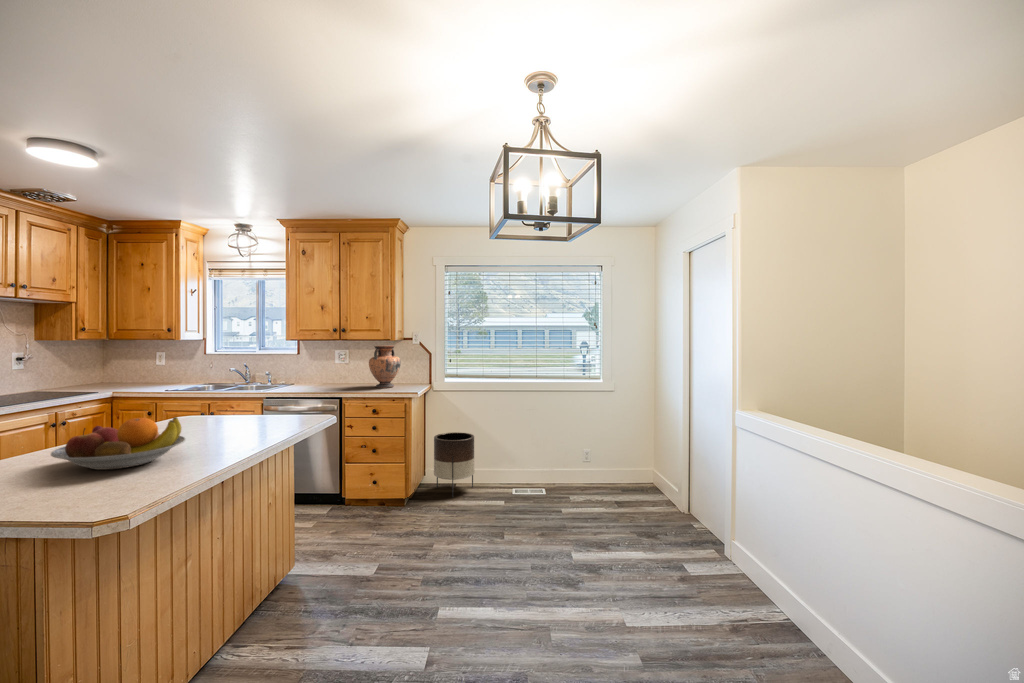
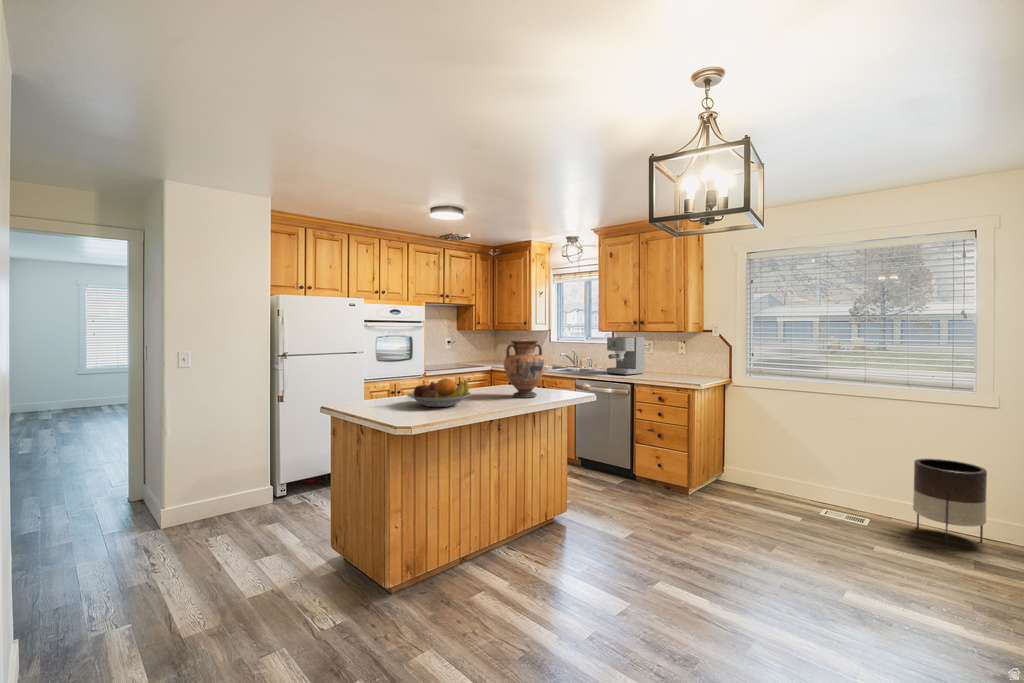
coffee maker: none [300,346,344,388] -> present [607,337,645,375]
vase: present [369,346,401,388] -> present [504,340,546,398]
planter: present [434,432,474,498] -> present [913,459,987,548]

